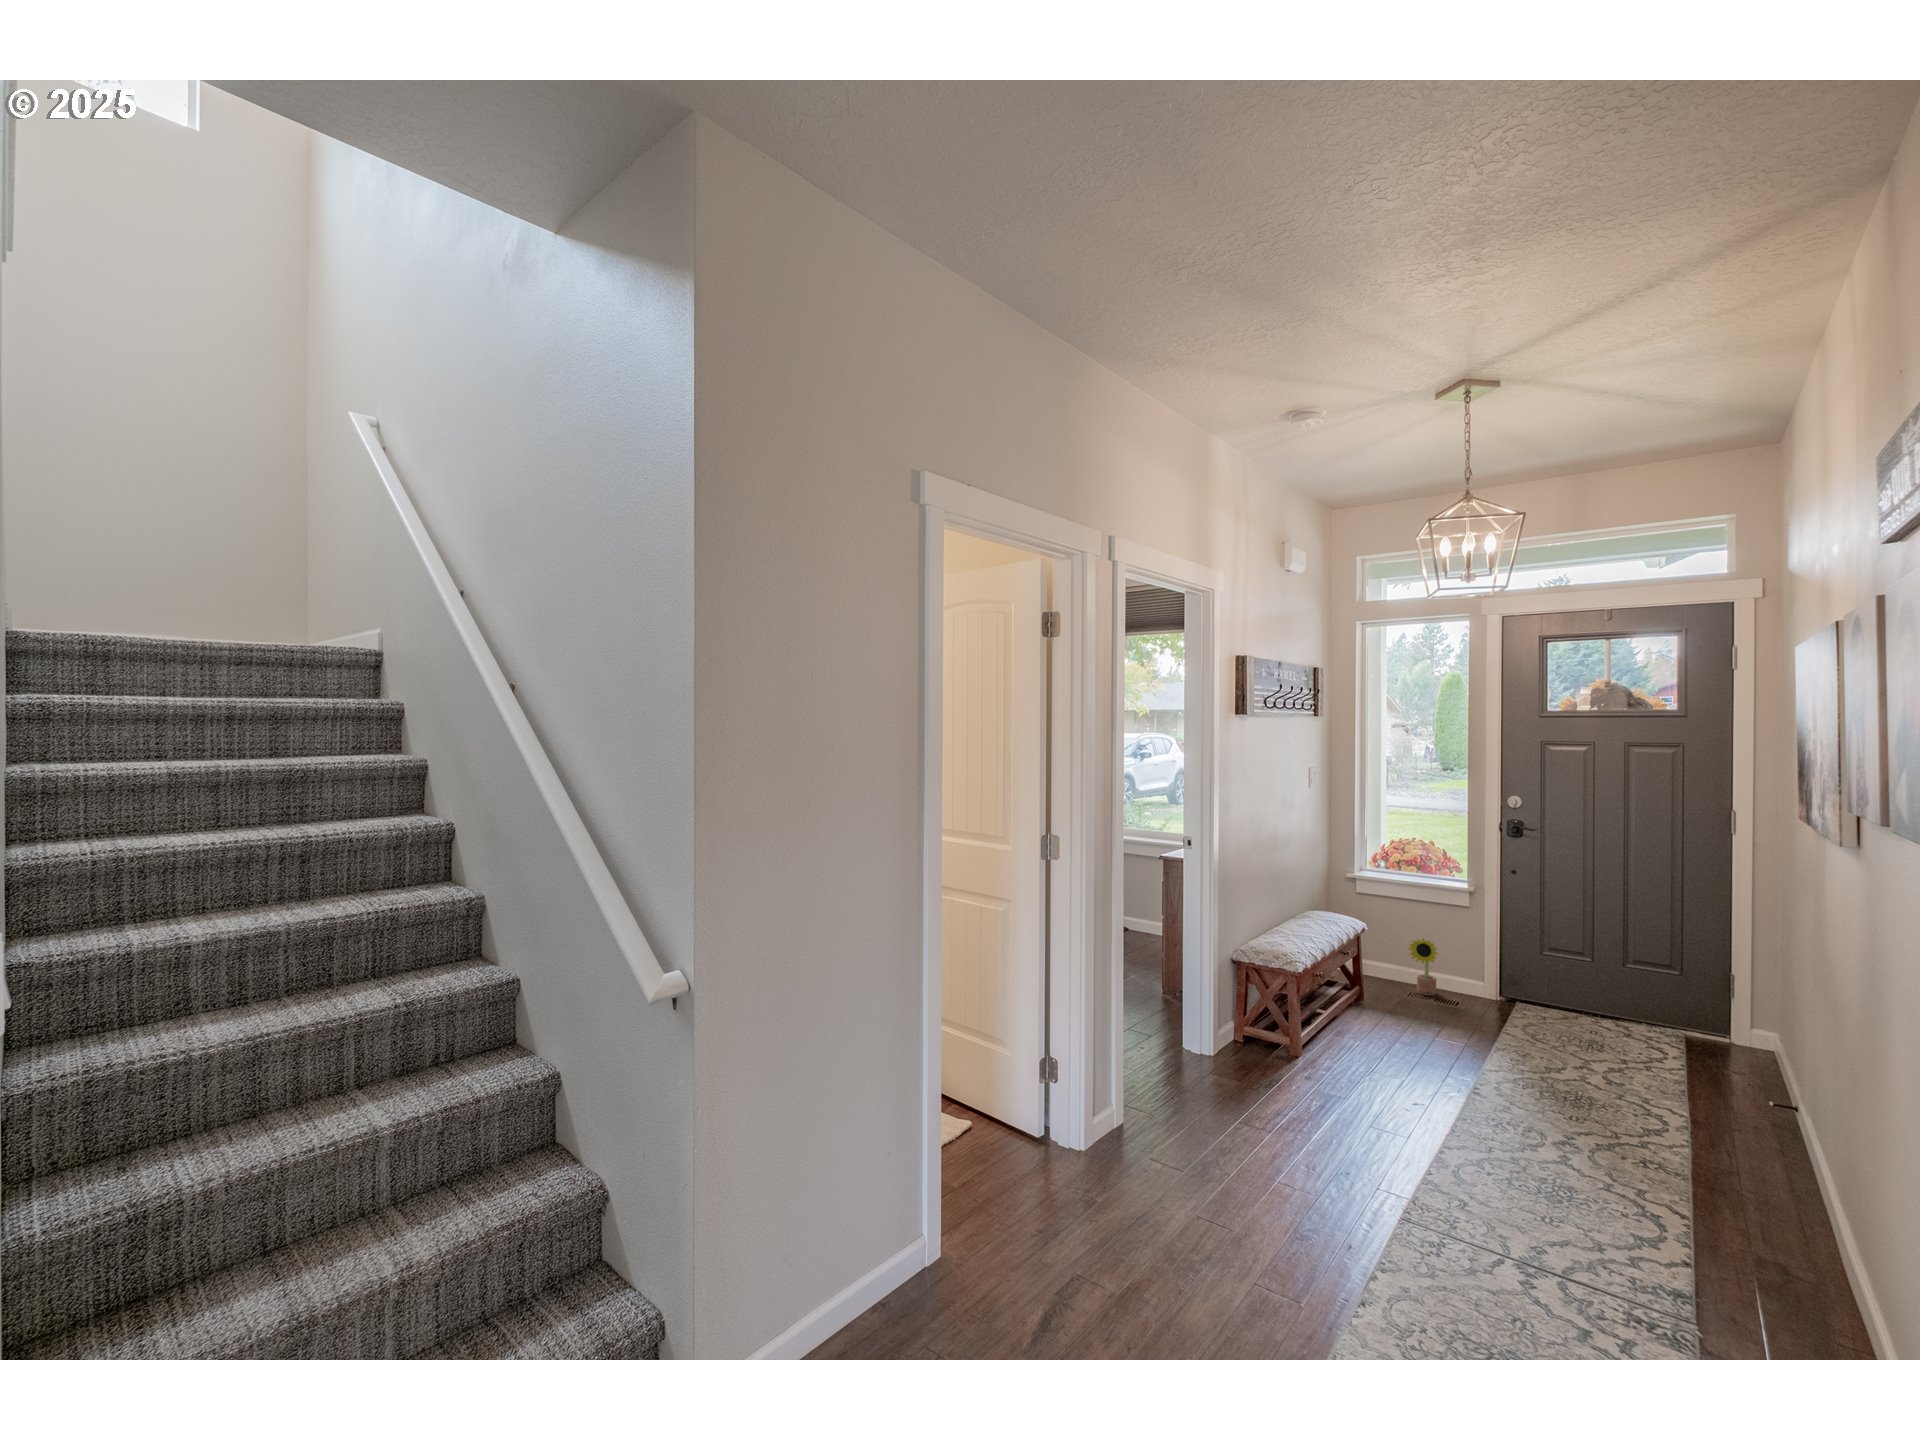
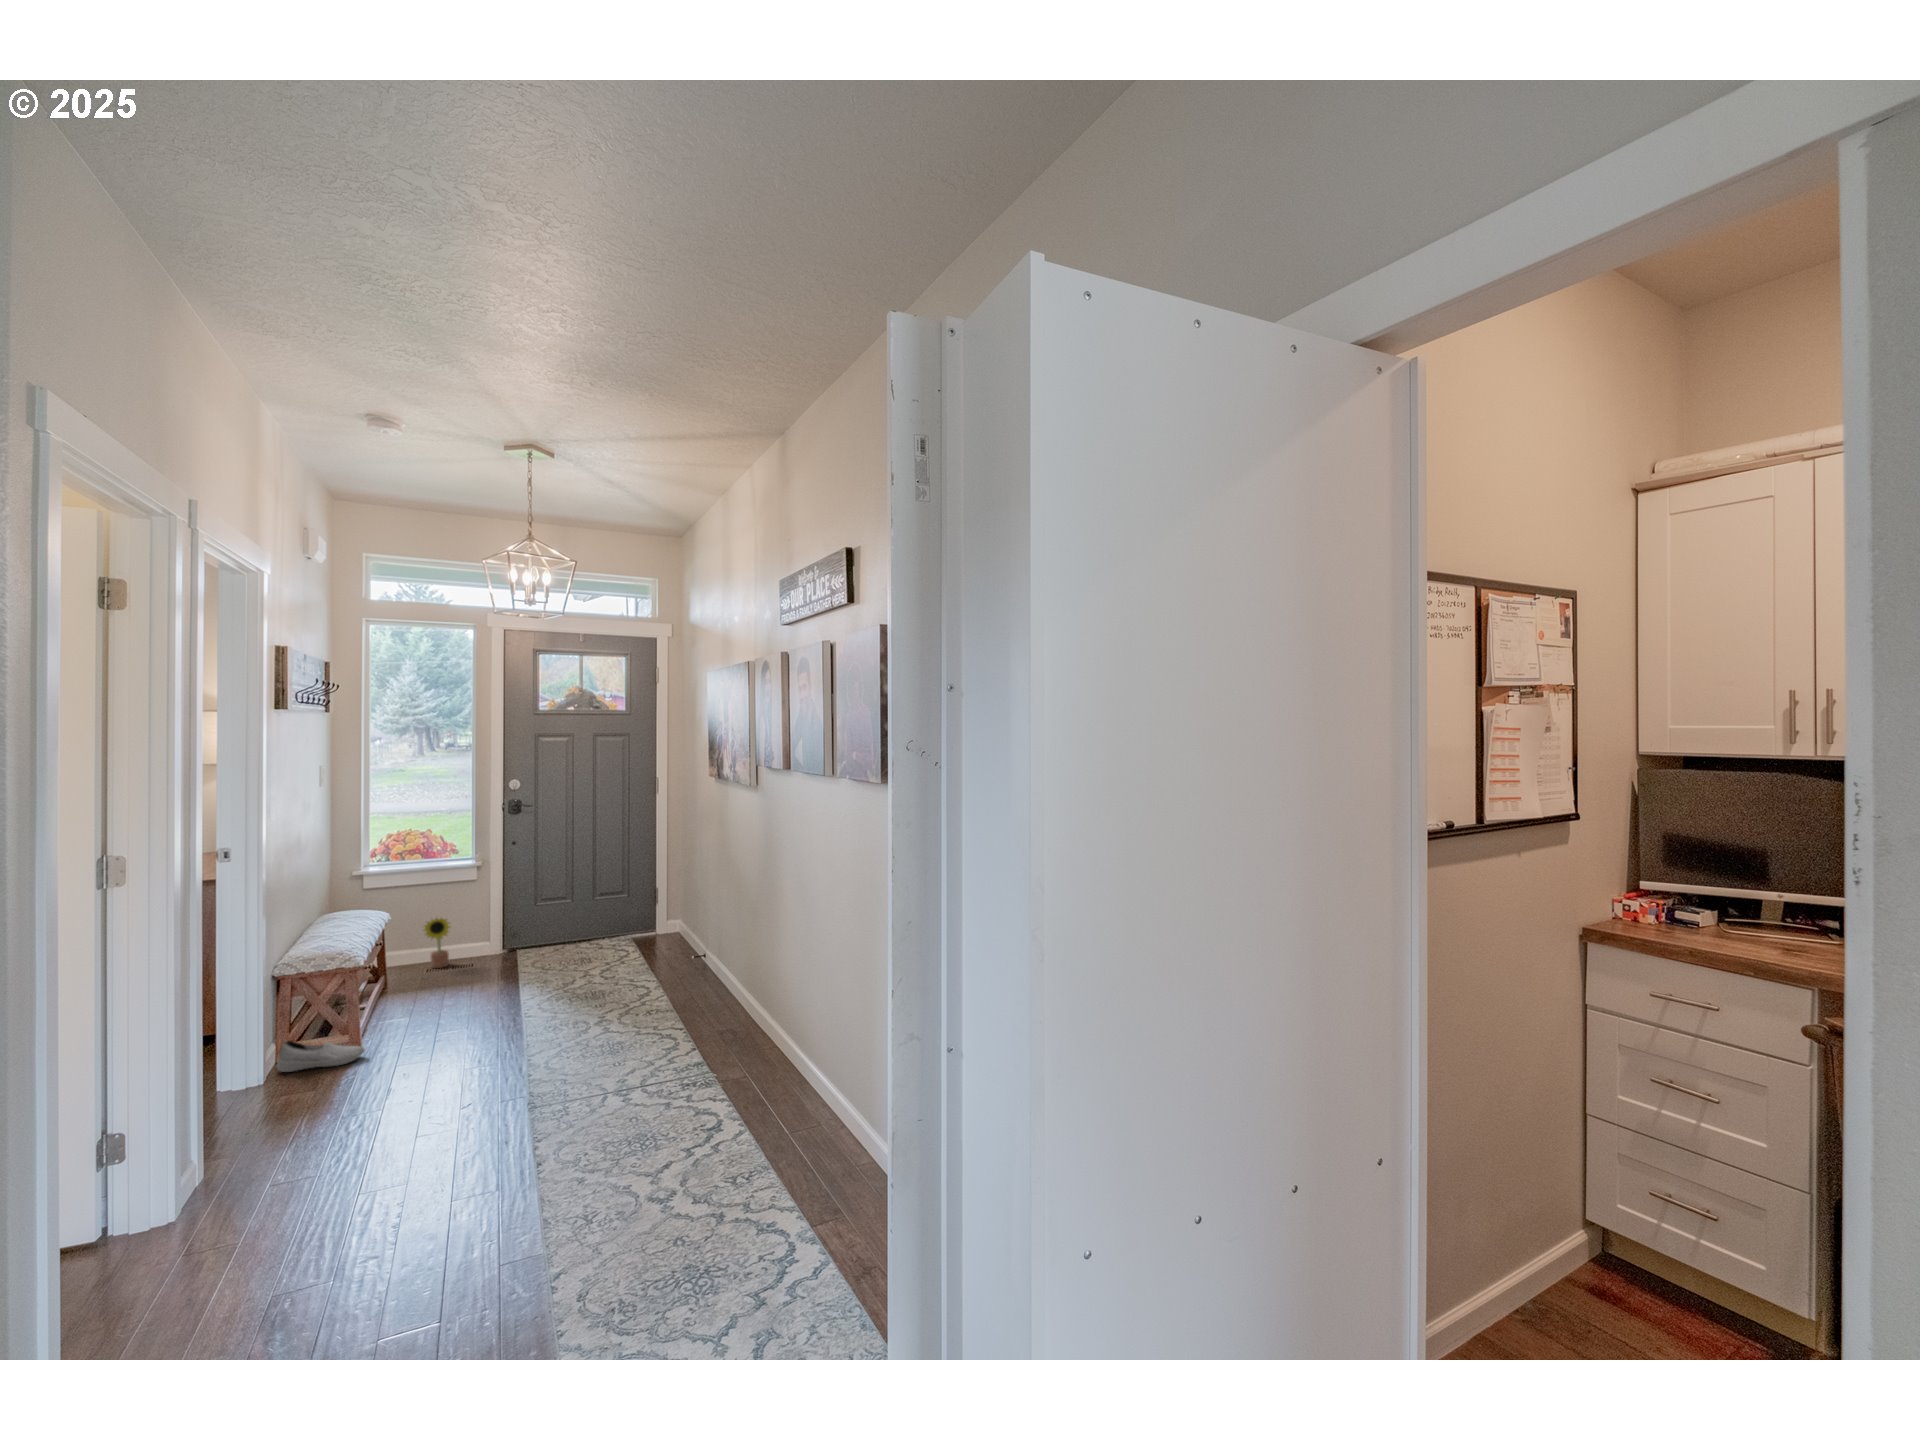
shoe: none [1227,1023,1298,1067] -> present [276,1041,364,1072]

